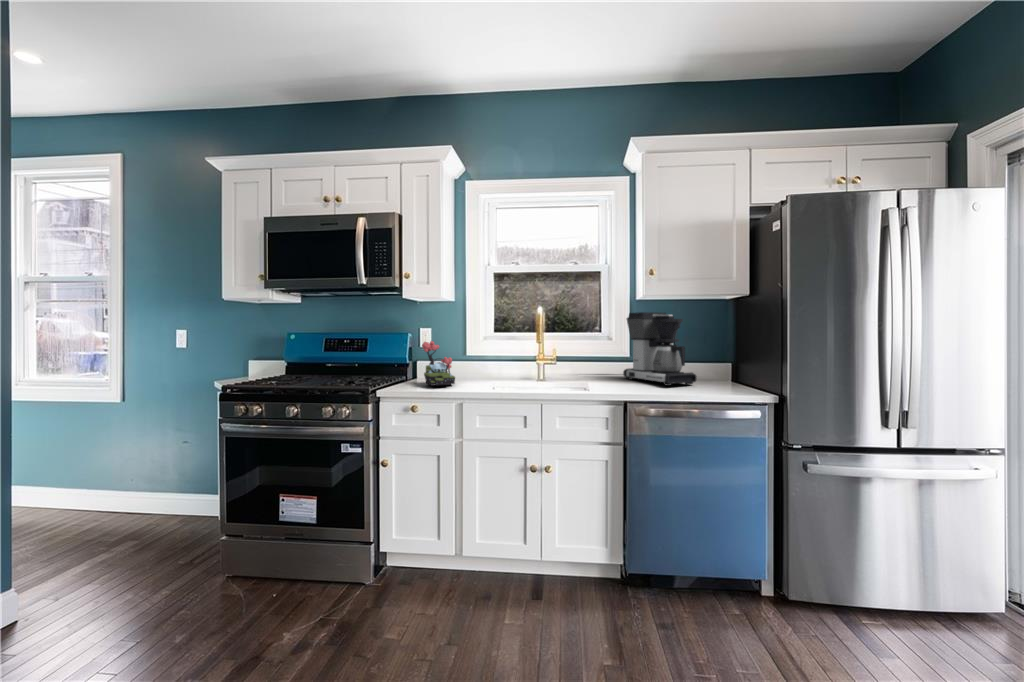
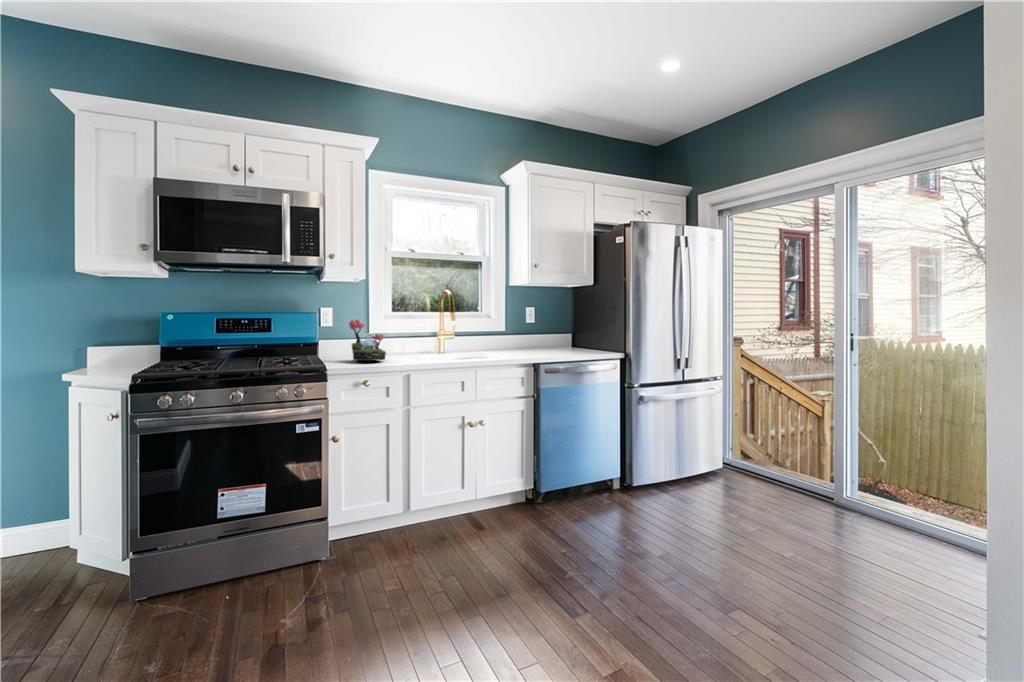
coffee maker: present [623,312,697,386] -> none [507,297,566,352]

